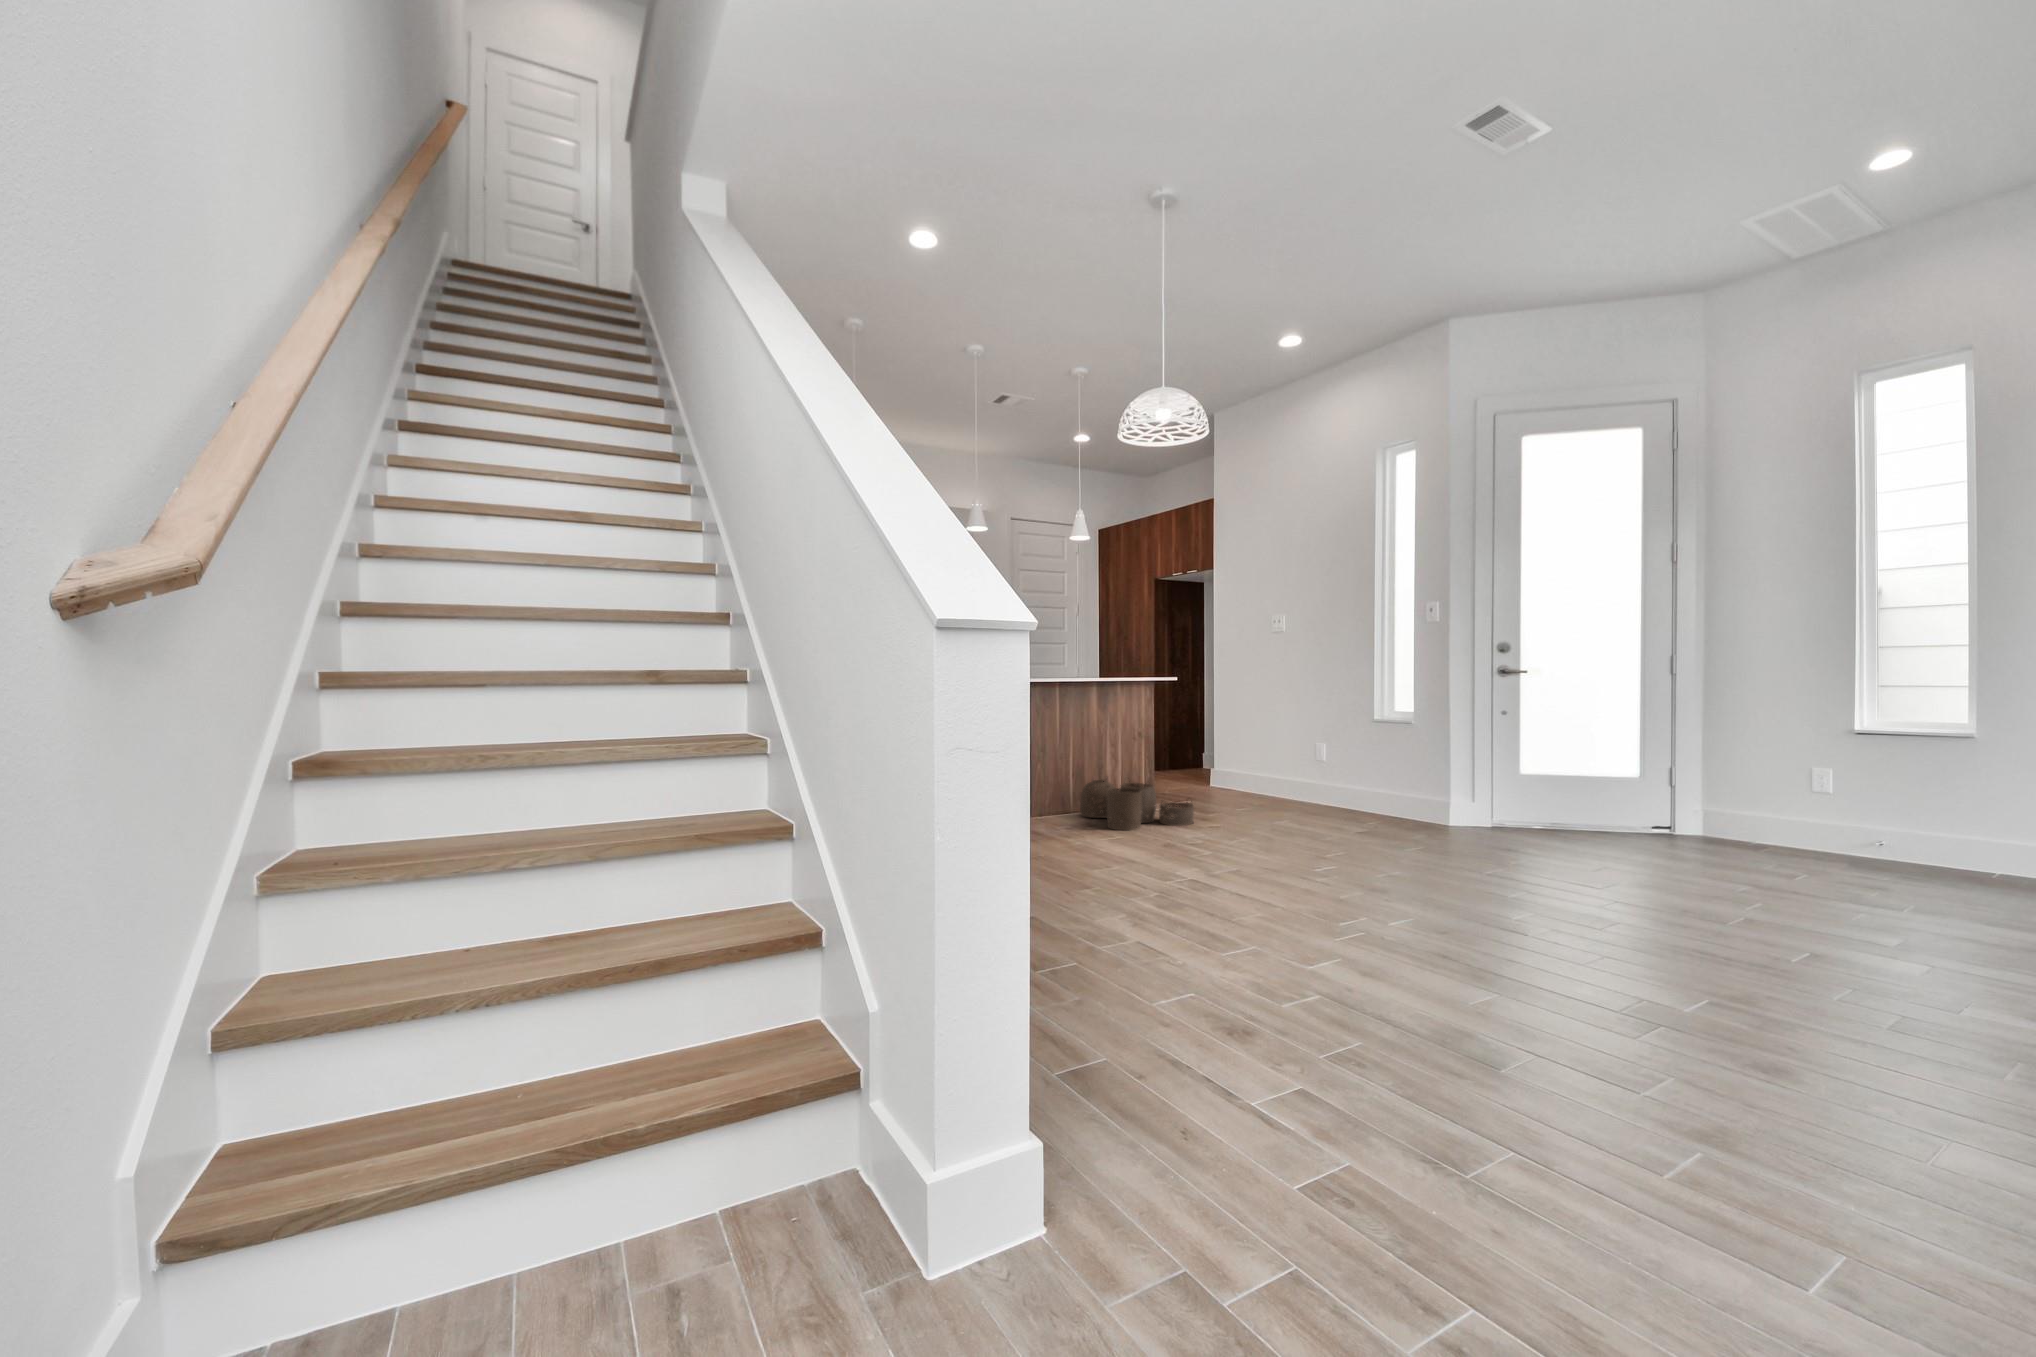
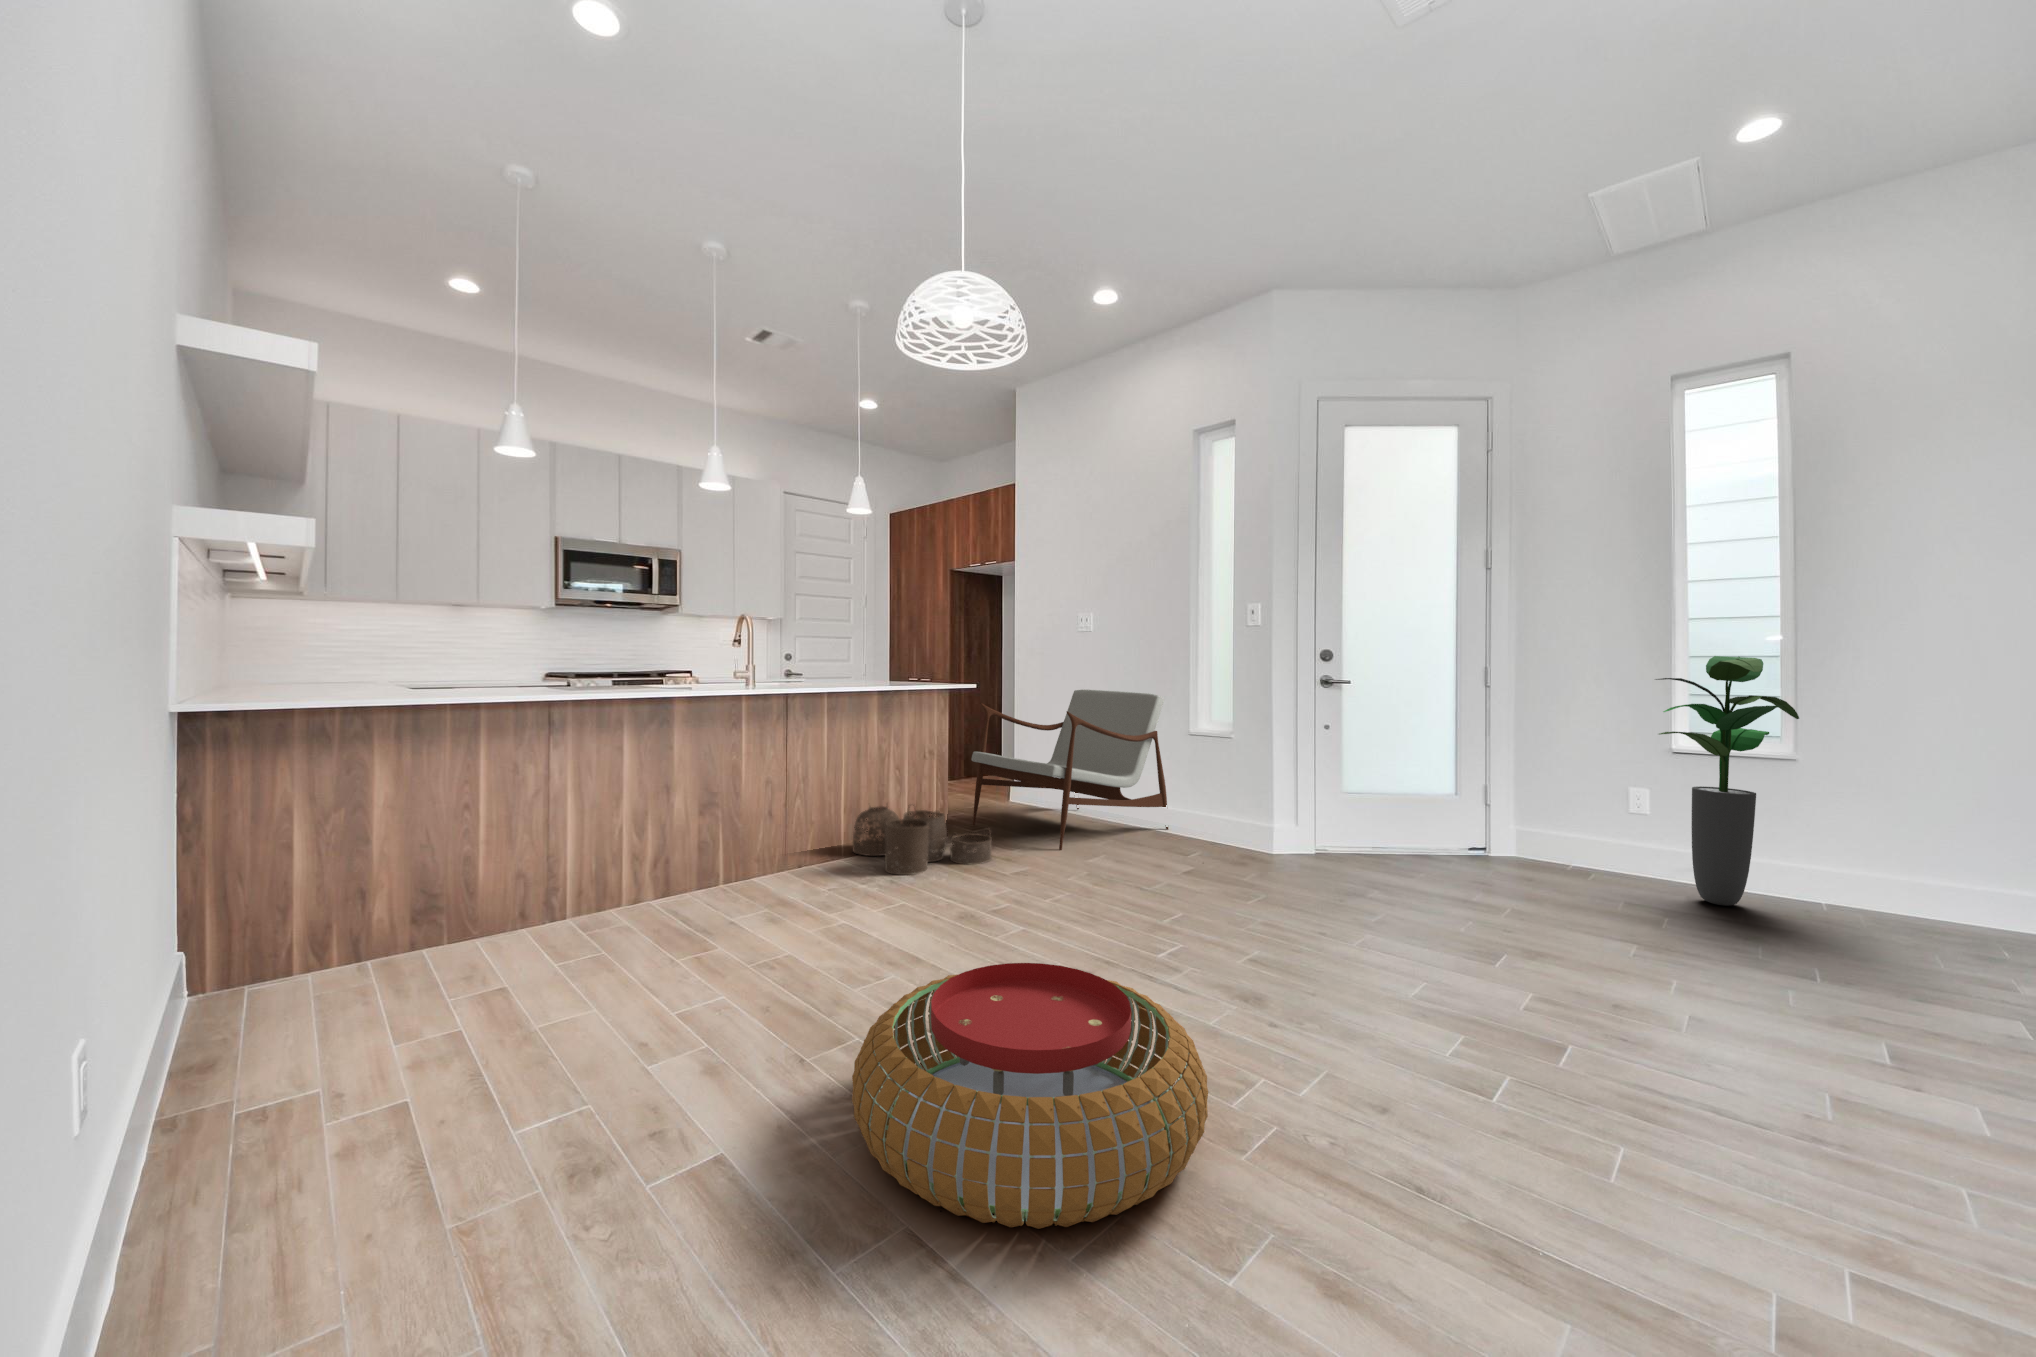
potted plant: none [1825,641,1977,876] -> present [1656,656,1799,905]
armchair: none [1176,684,1357,820] -> present [971,690,1168,850]
pouf: none [1104,854,1329,980] -> present [852,963,1208,1229]

